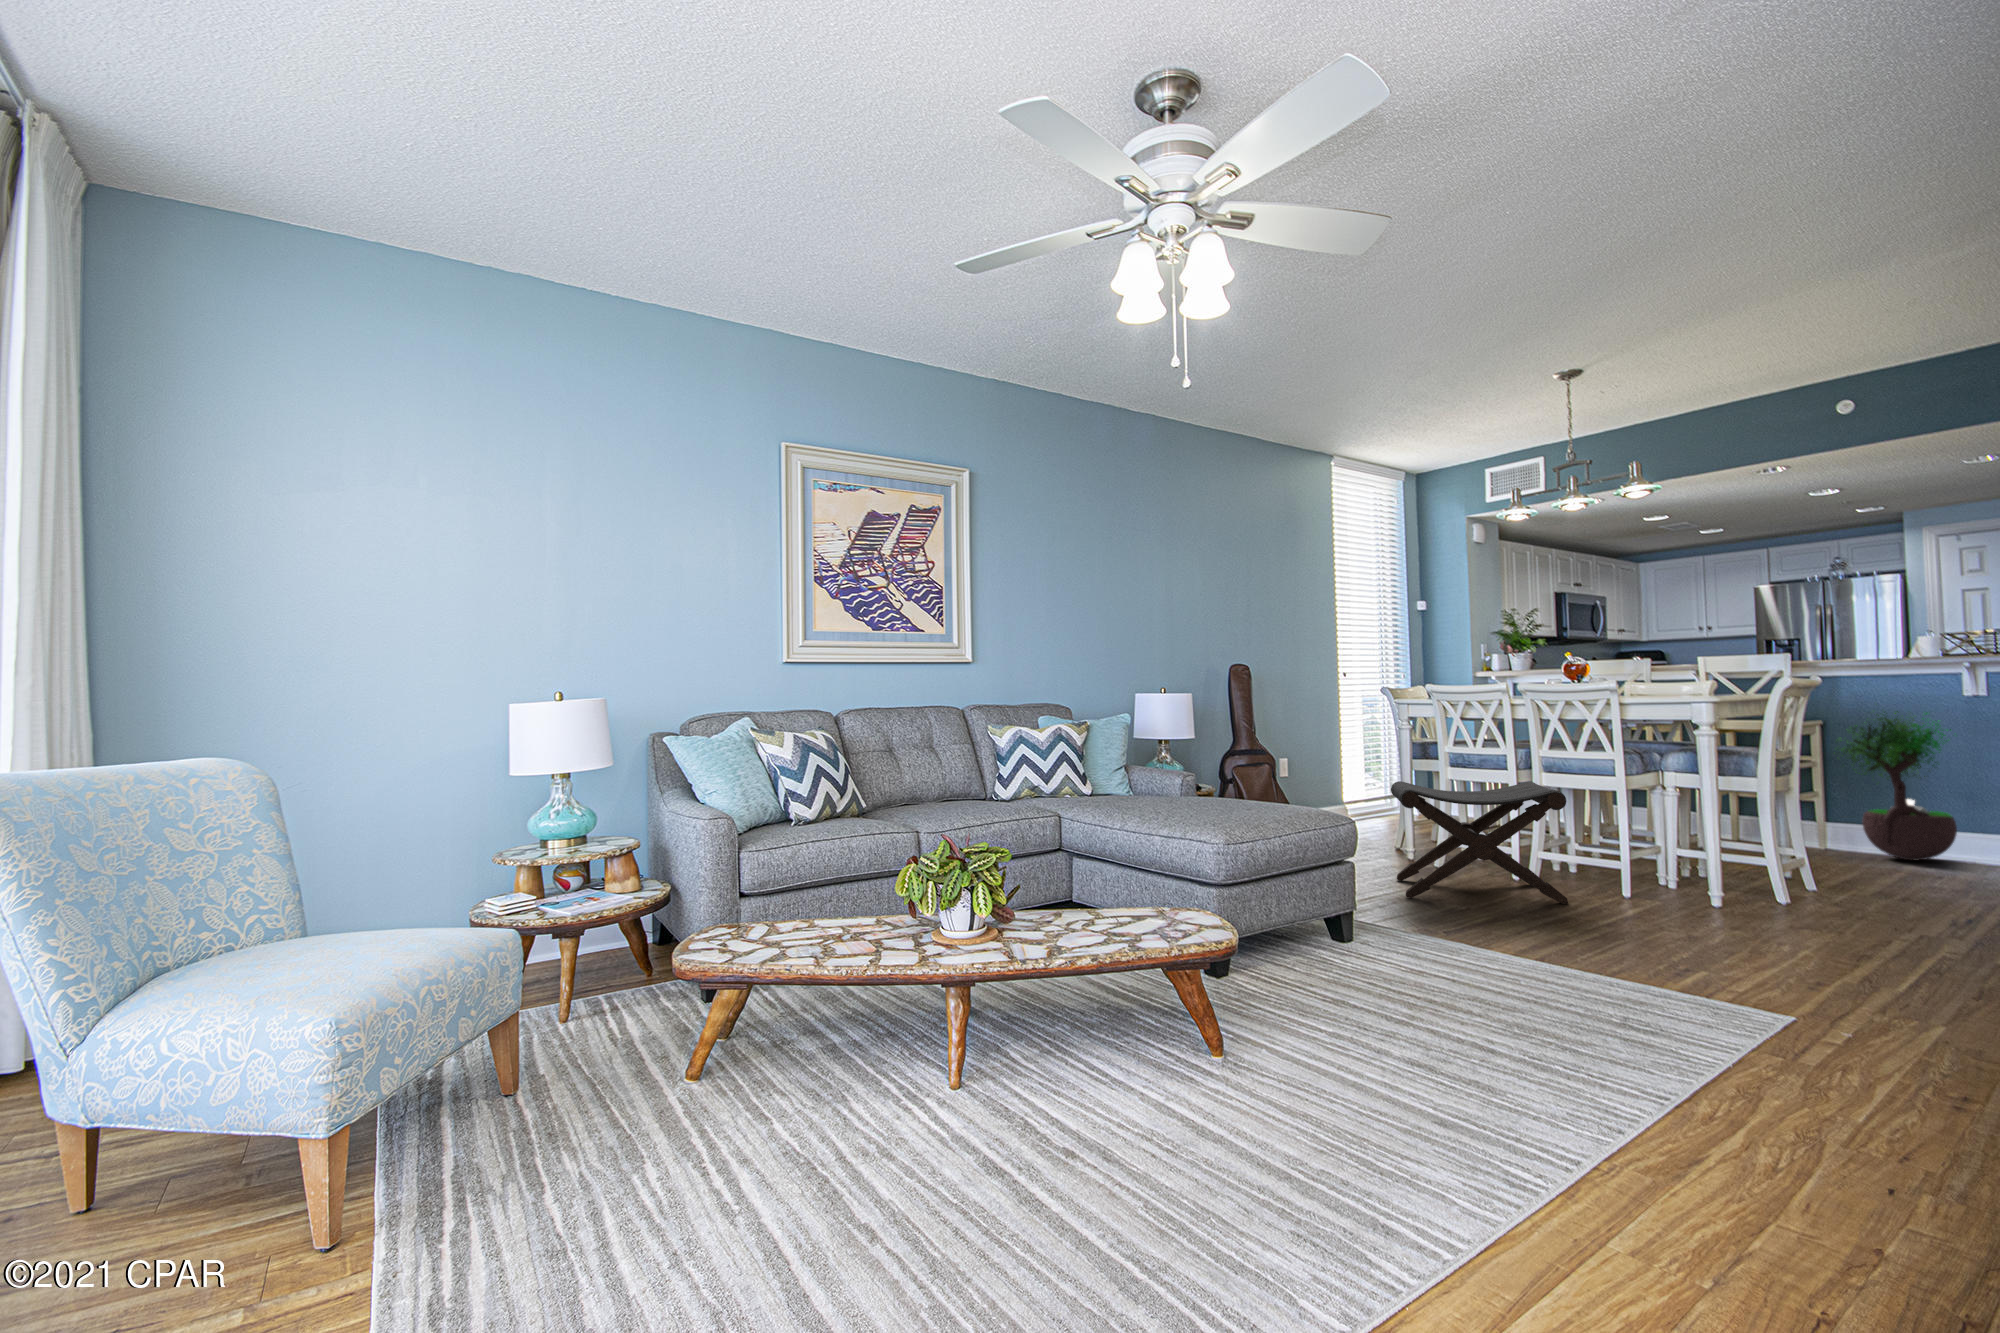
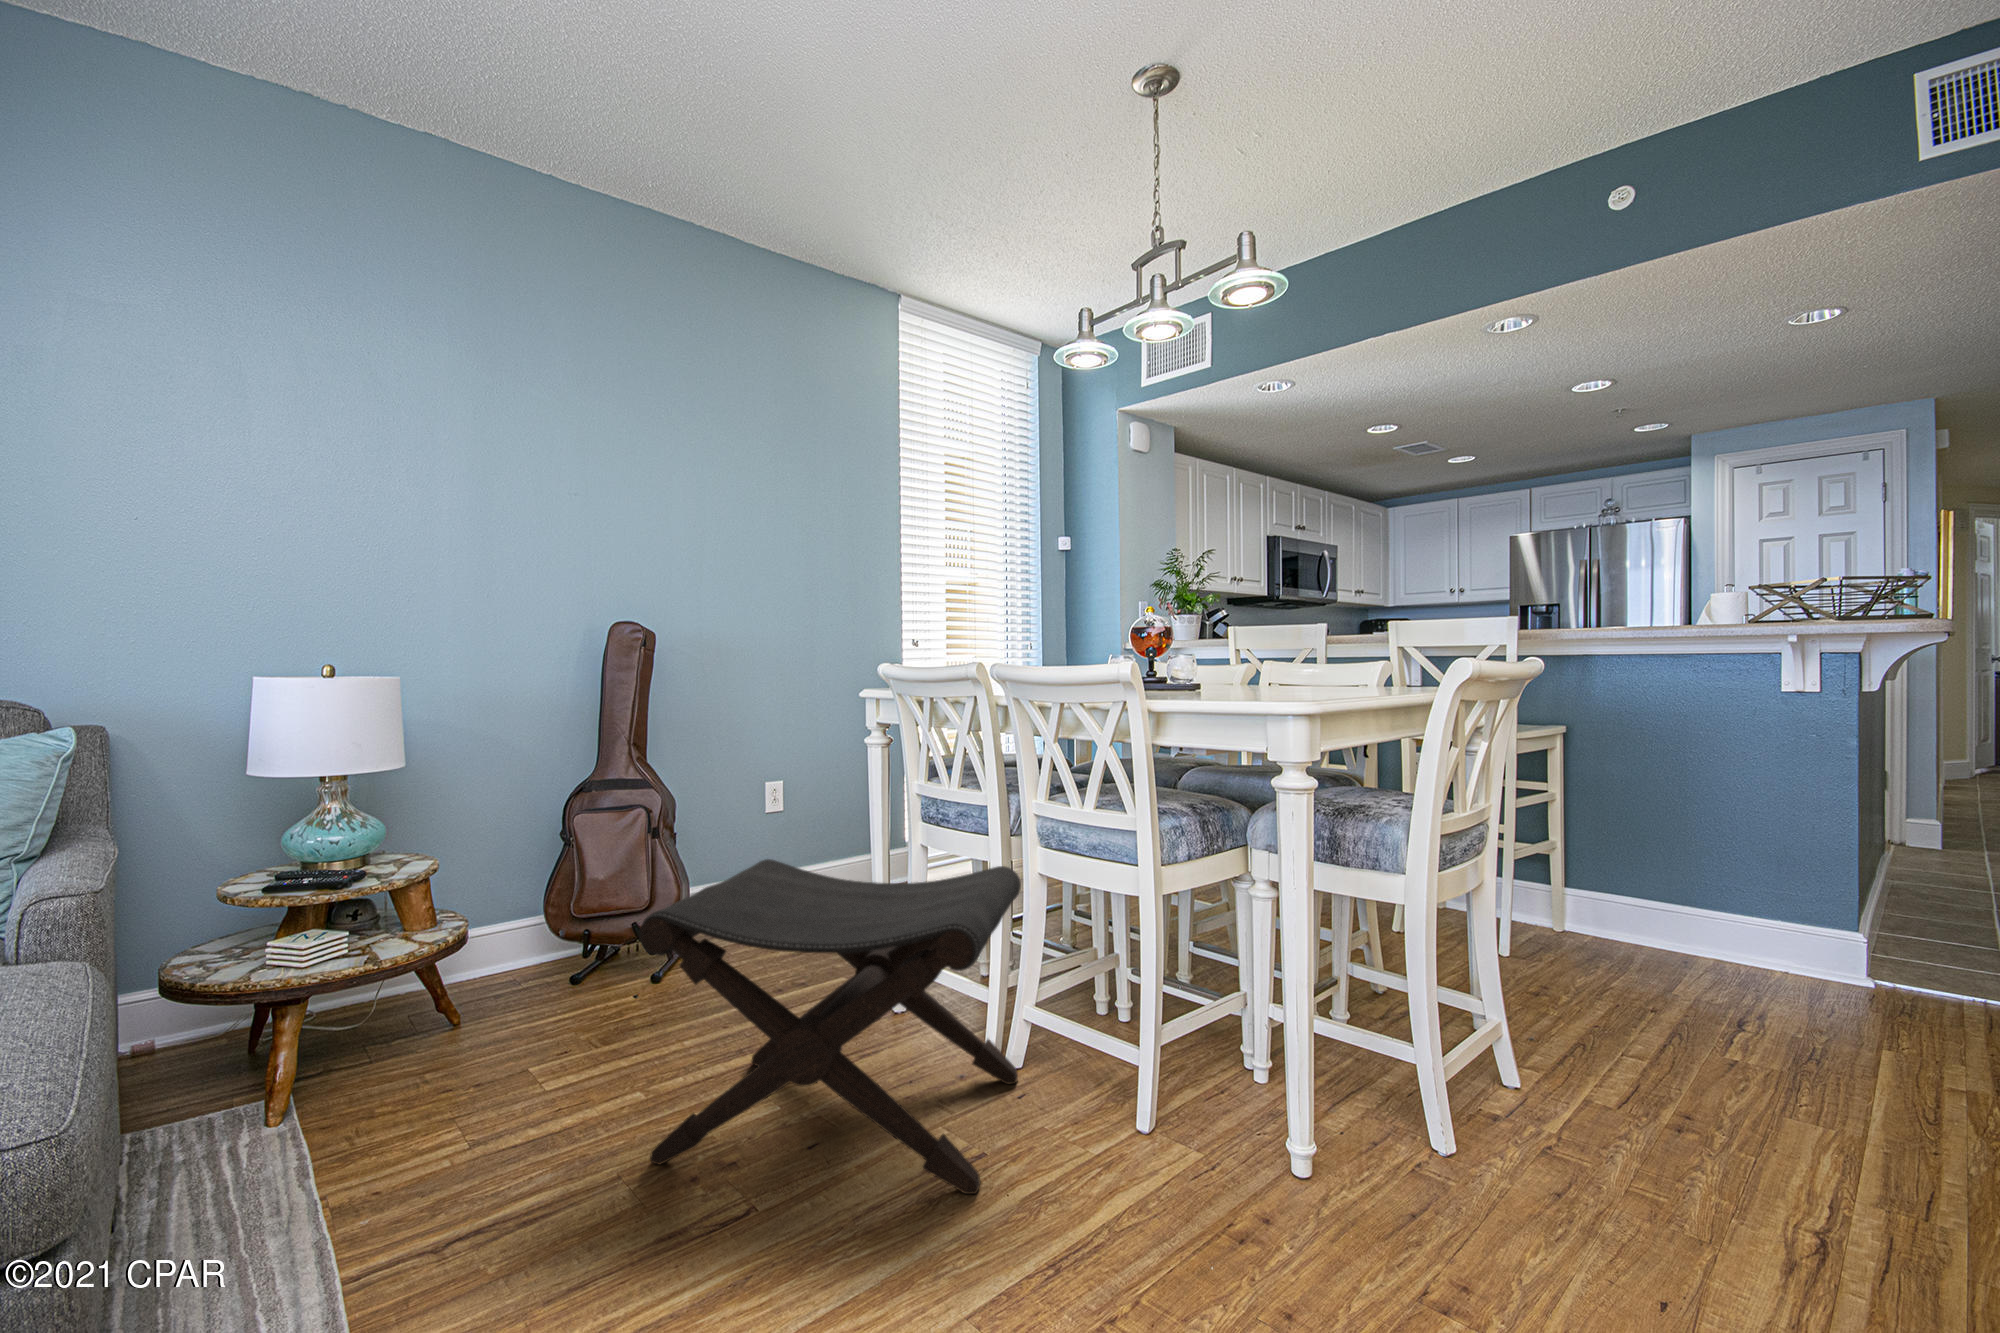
potted tree: present [1834,711,1957,860] -> none [1582,700,1780,973]

